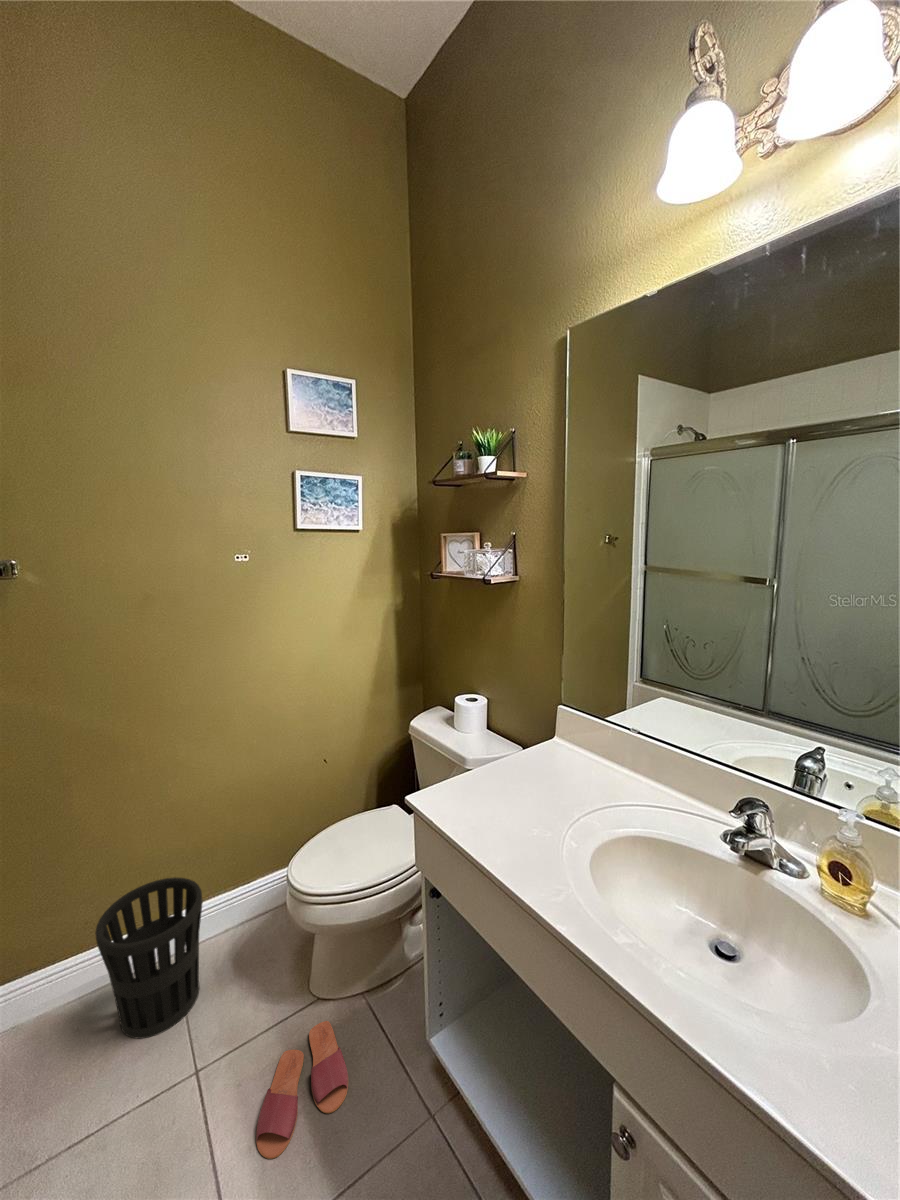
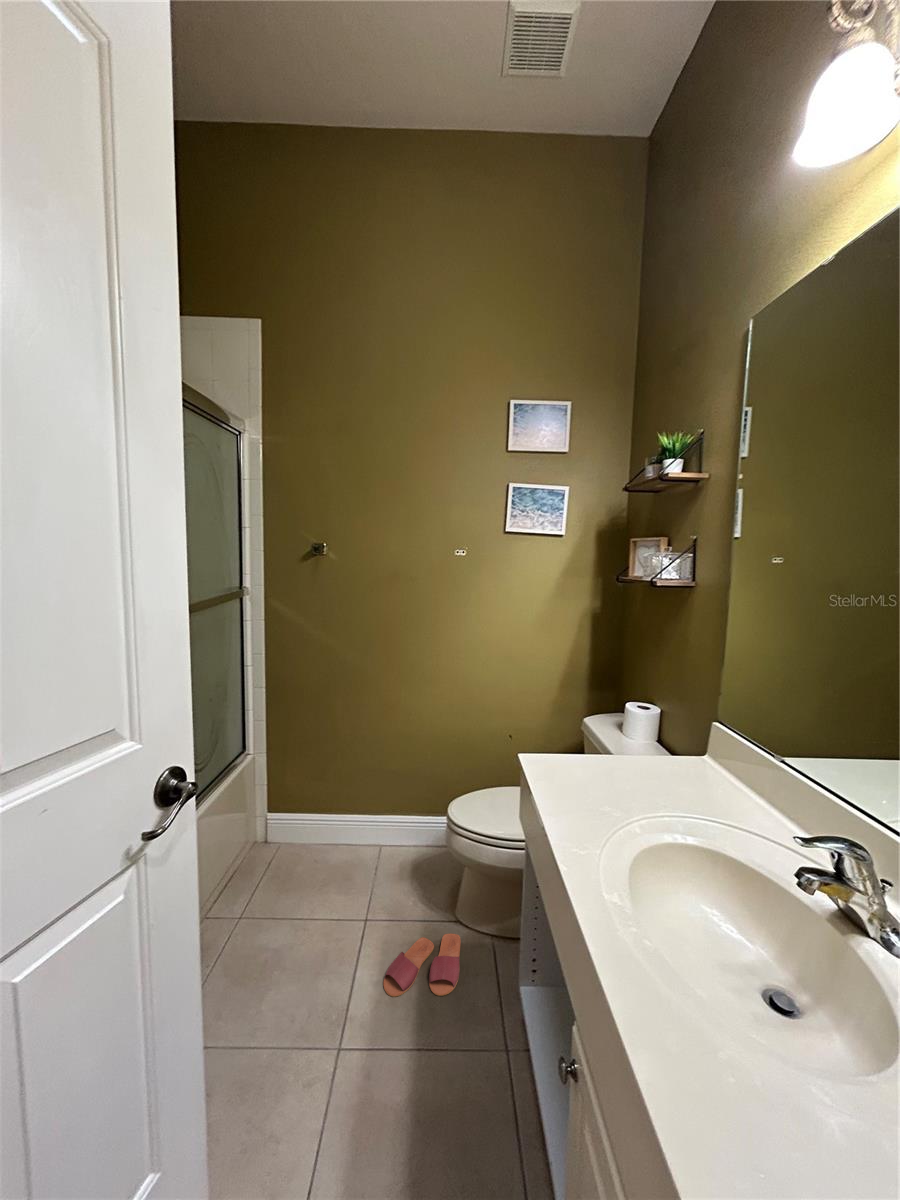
wastebasket: present [95,878,203,1039] -> none [333,779,399,884]

